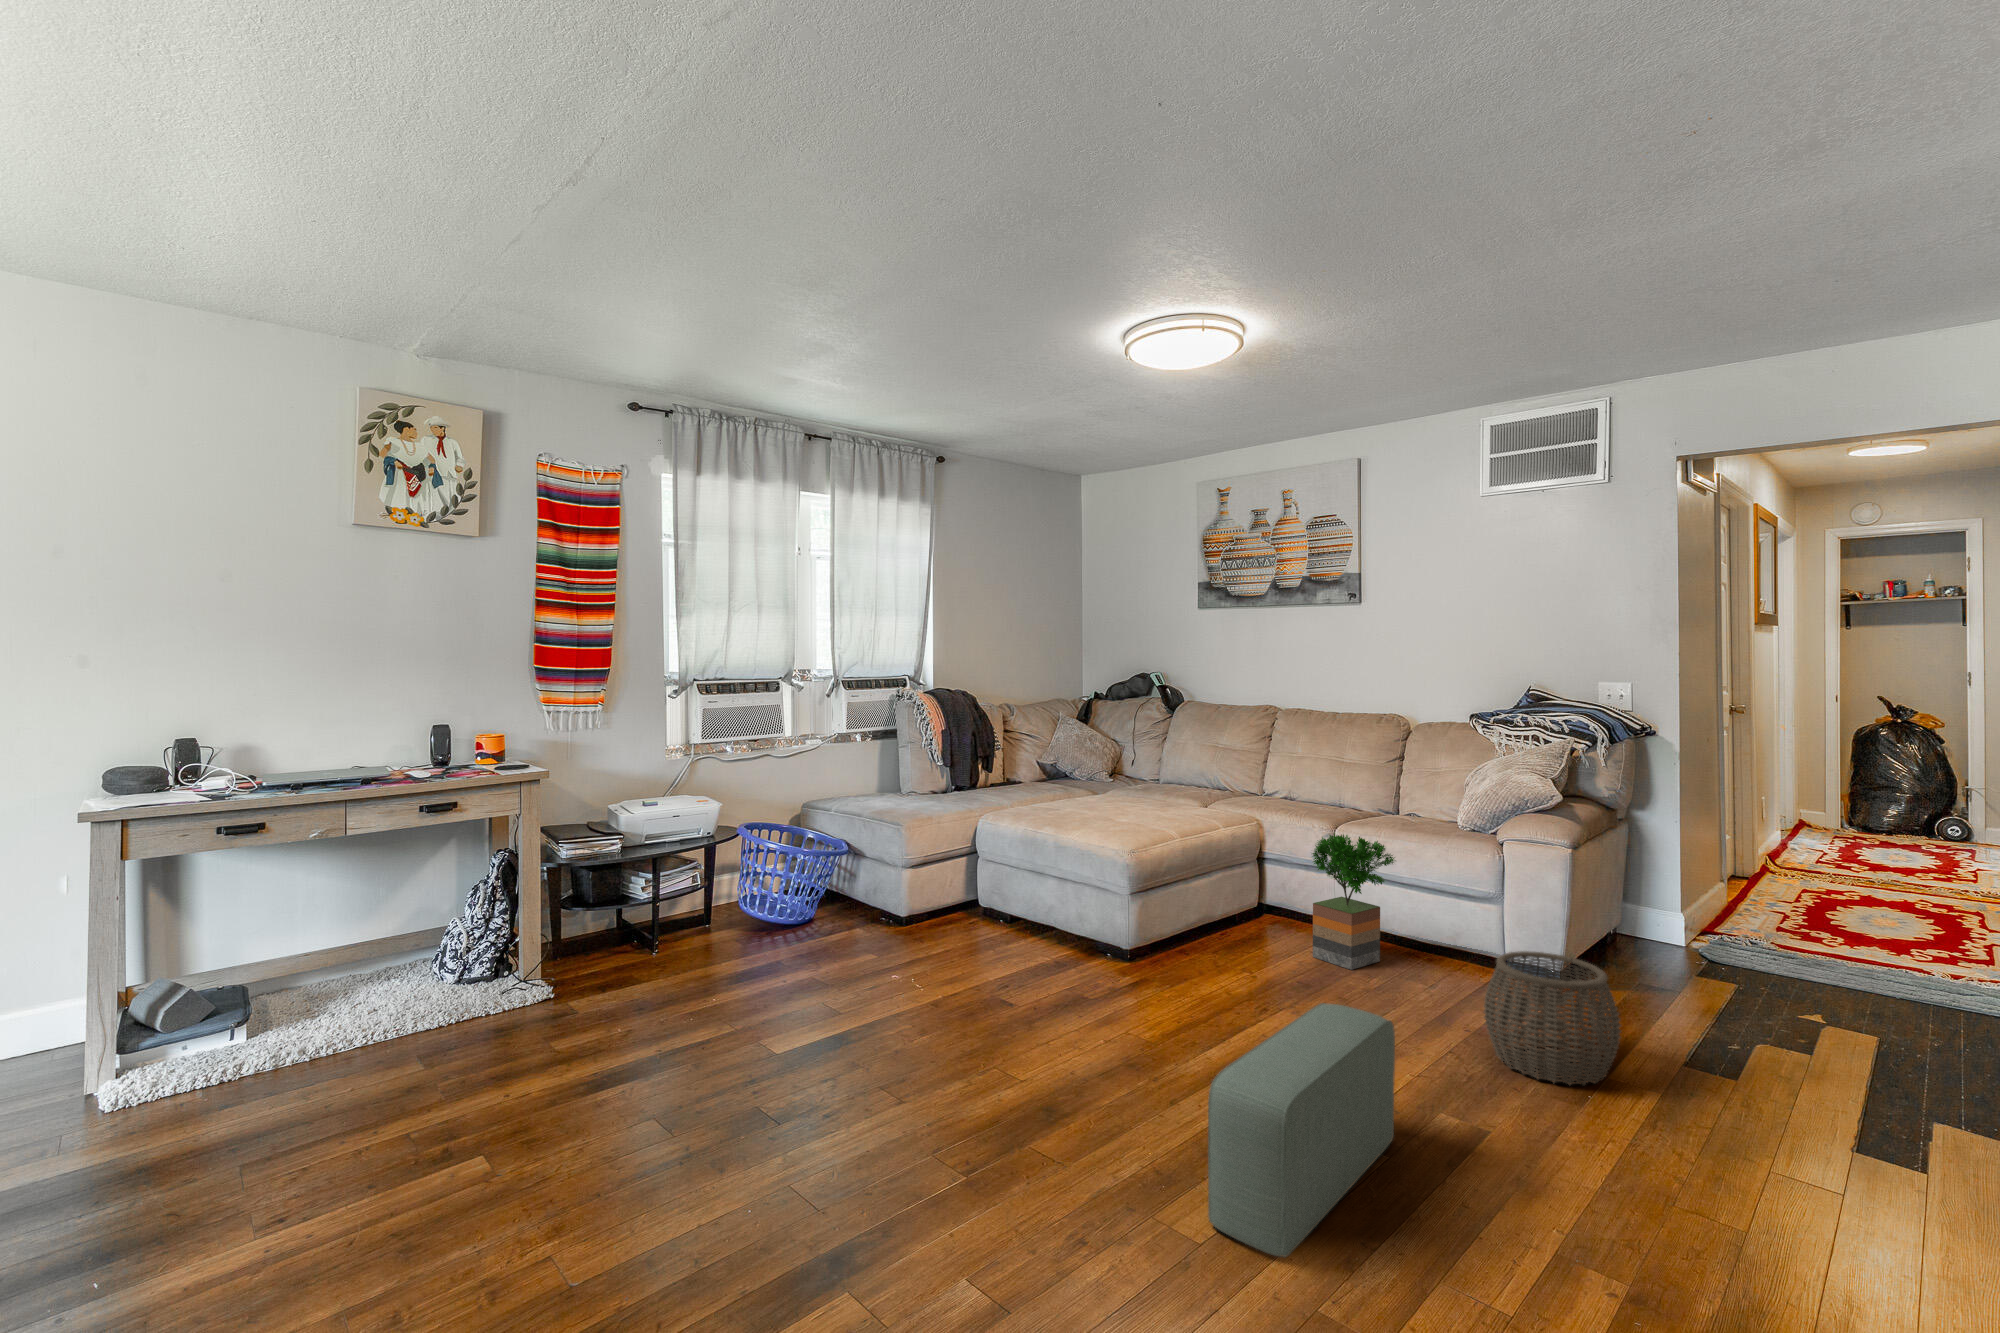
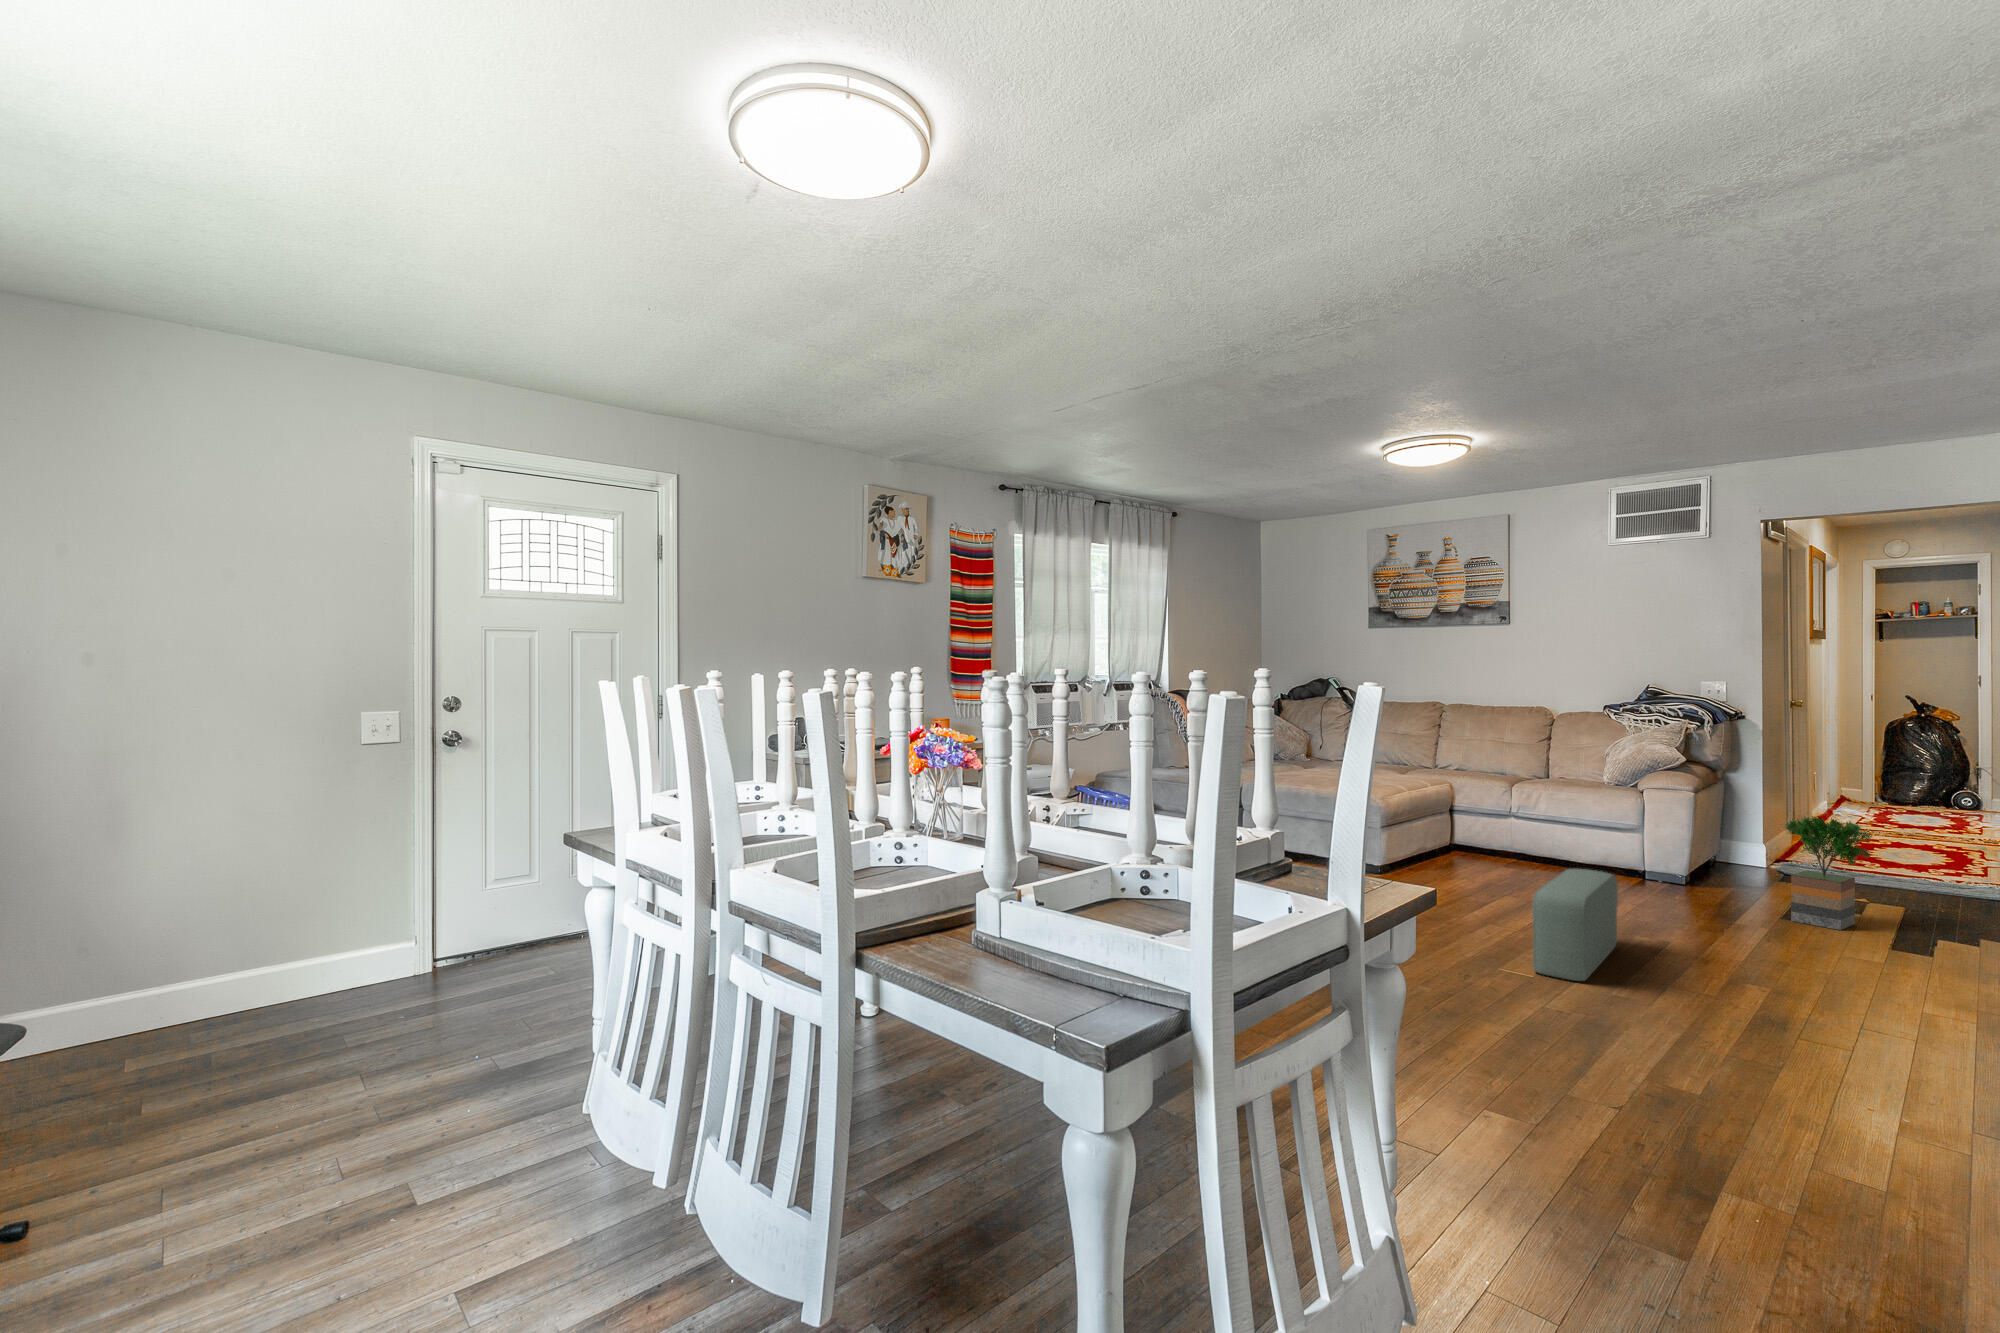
potted tree: present [1312,834,1396,970] -> present [1785,816,1872,930]
woven basket: present [1484,951,1621,1085] -> none [1650,851,1743,927]

